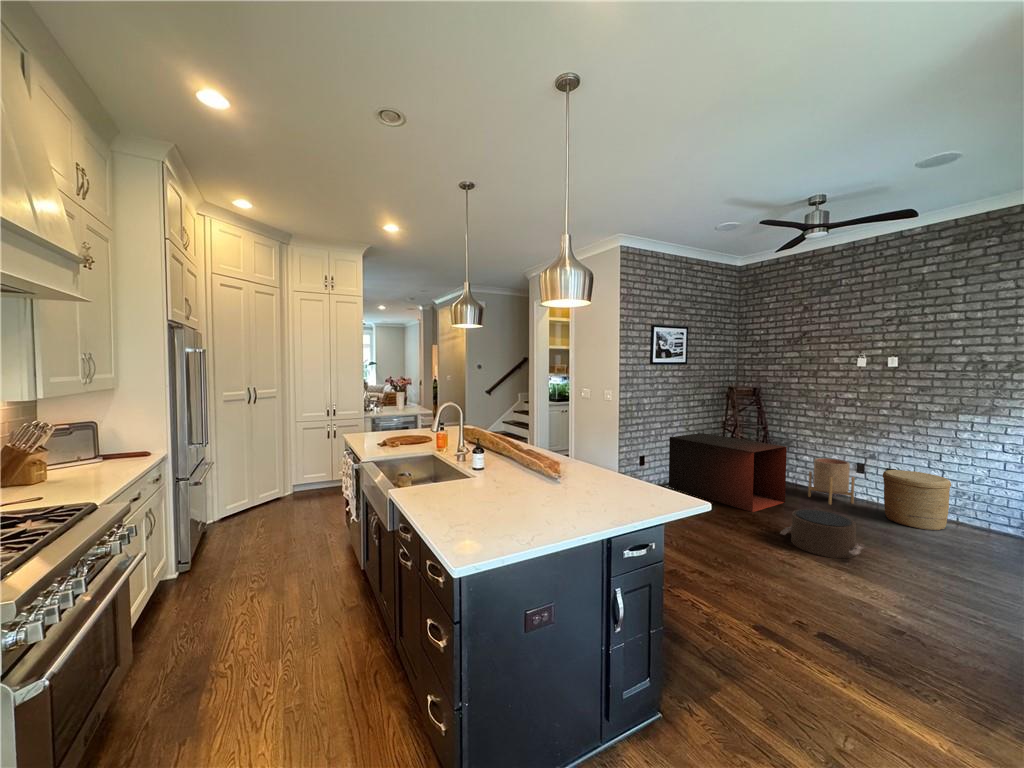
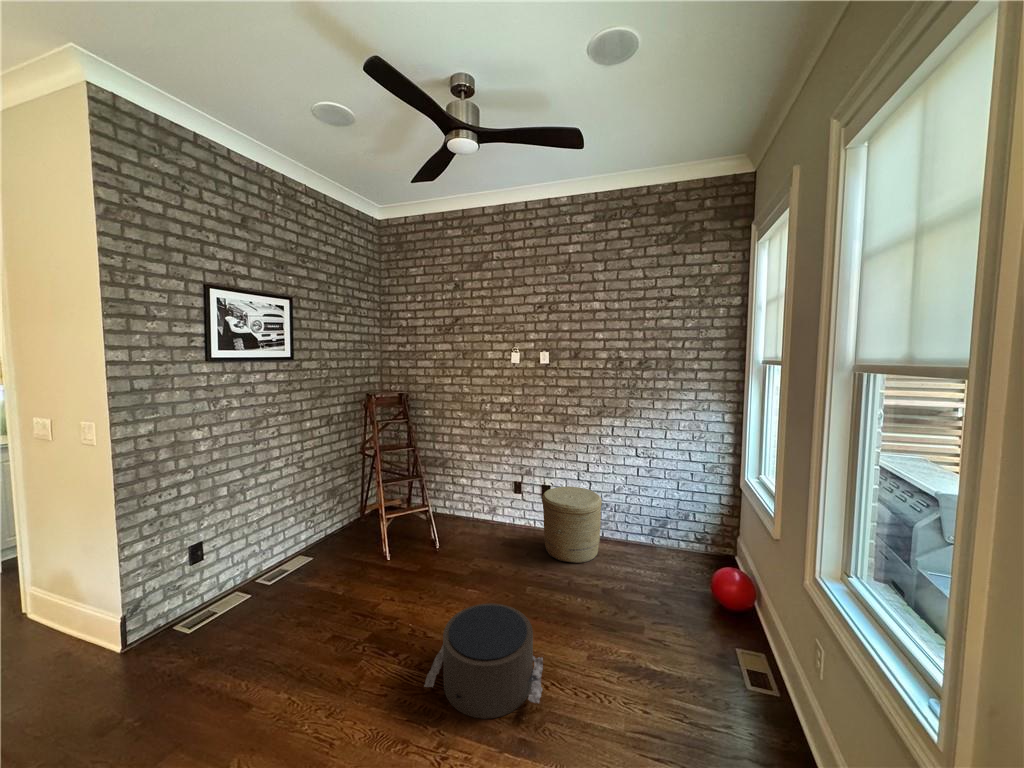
storage cabinet: present [669,433,787,512] -> none [259,468,440,609]
planter: present [808,458,854,504] -> none [467,479,513,545]

